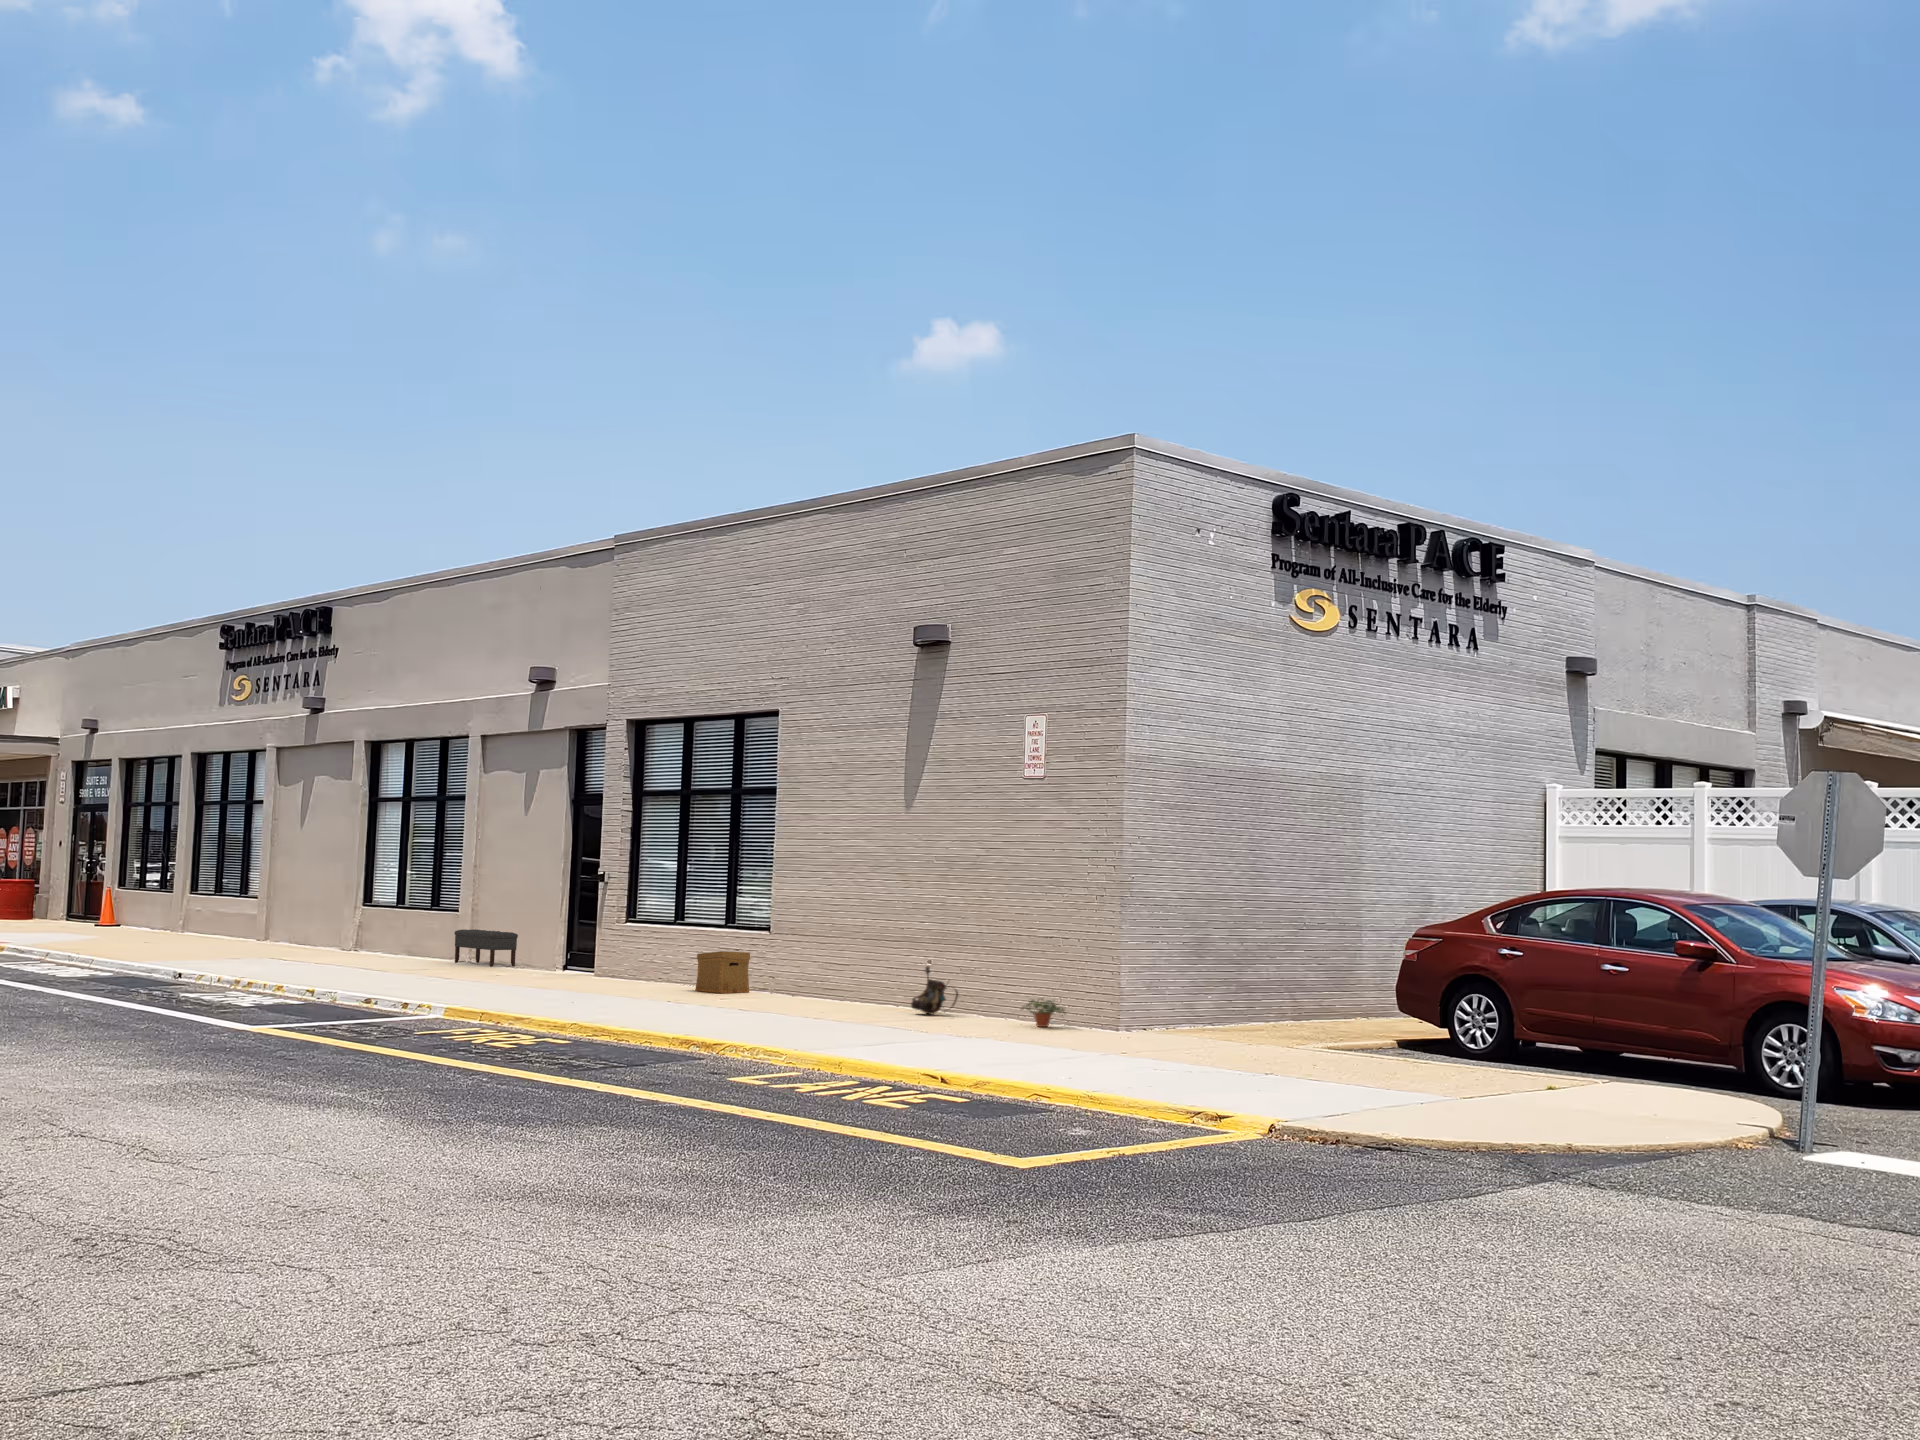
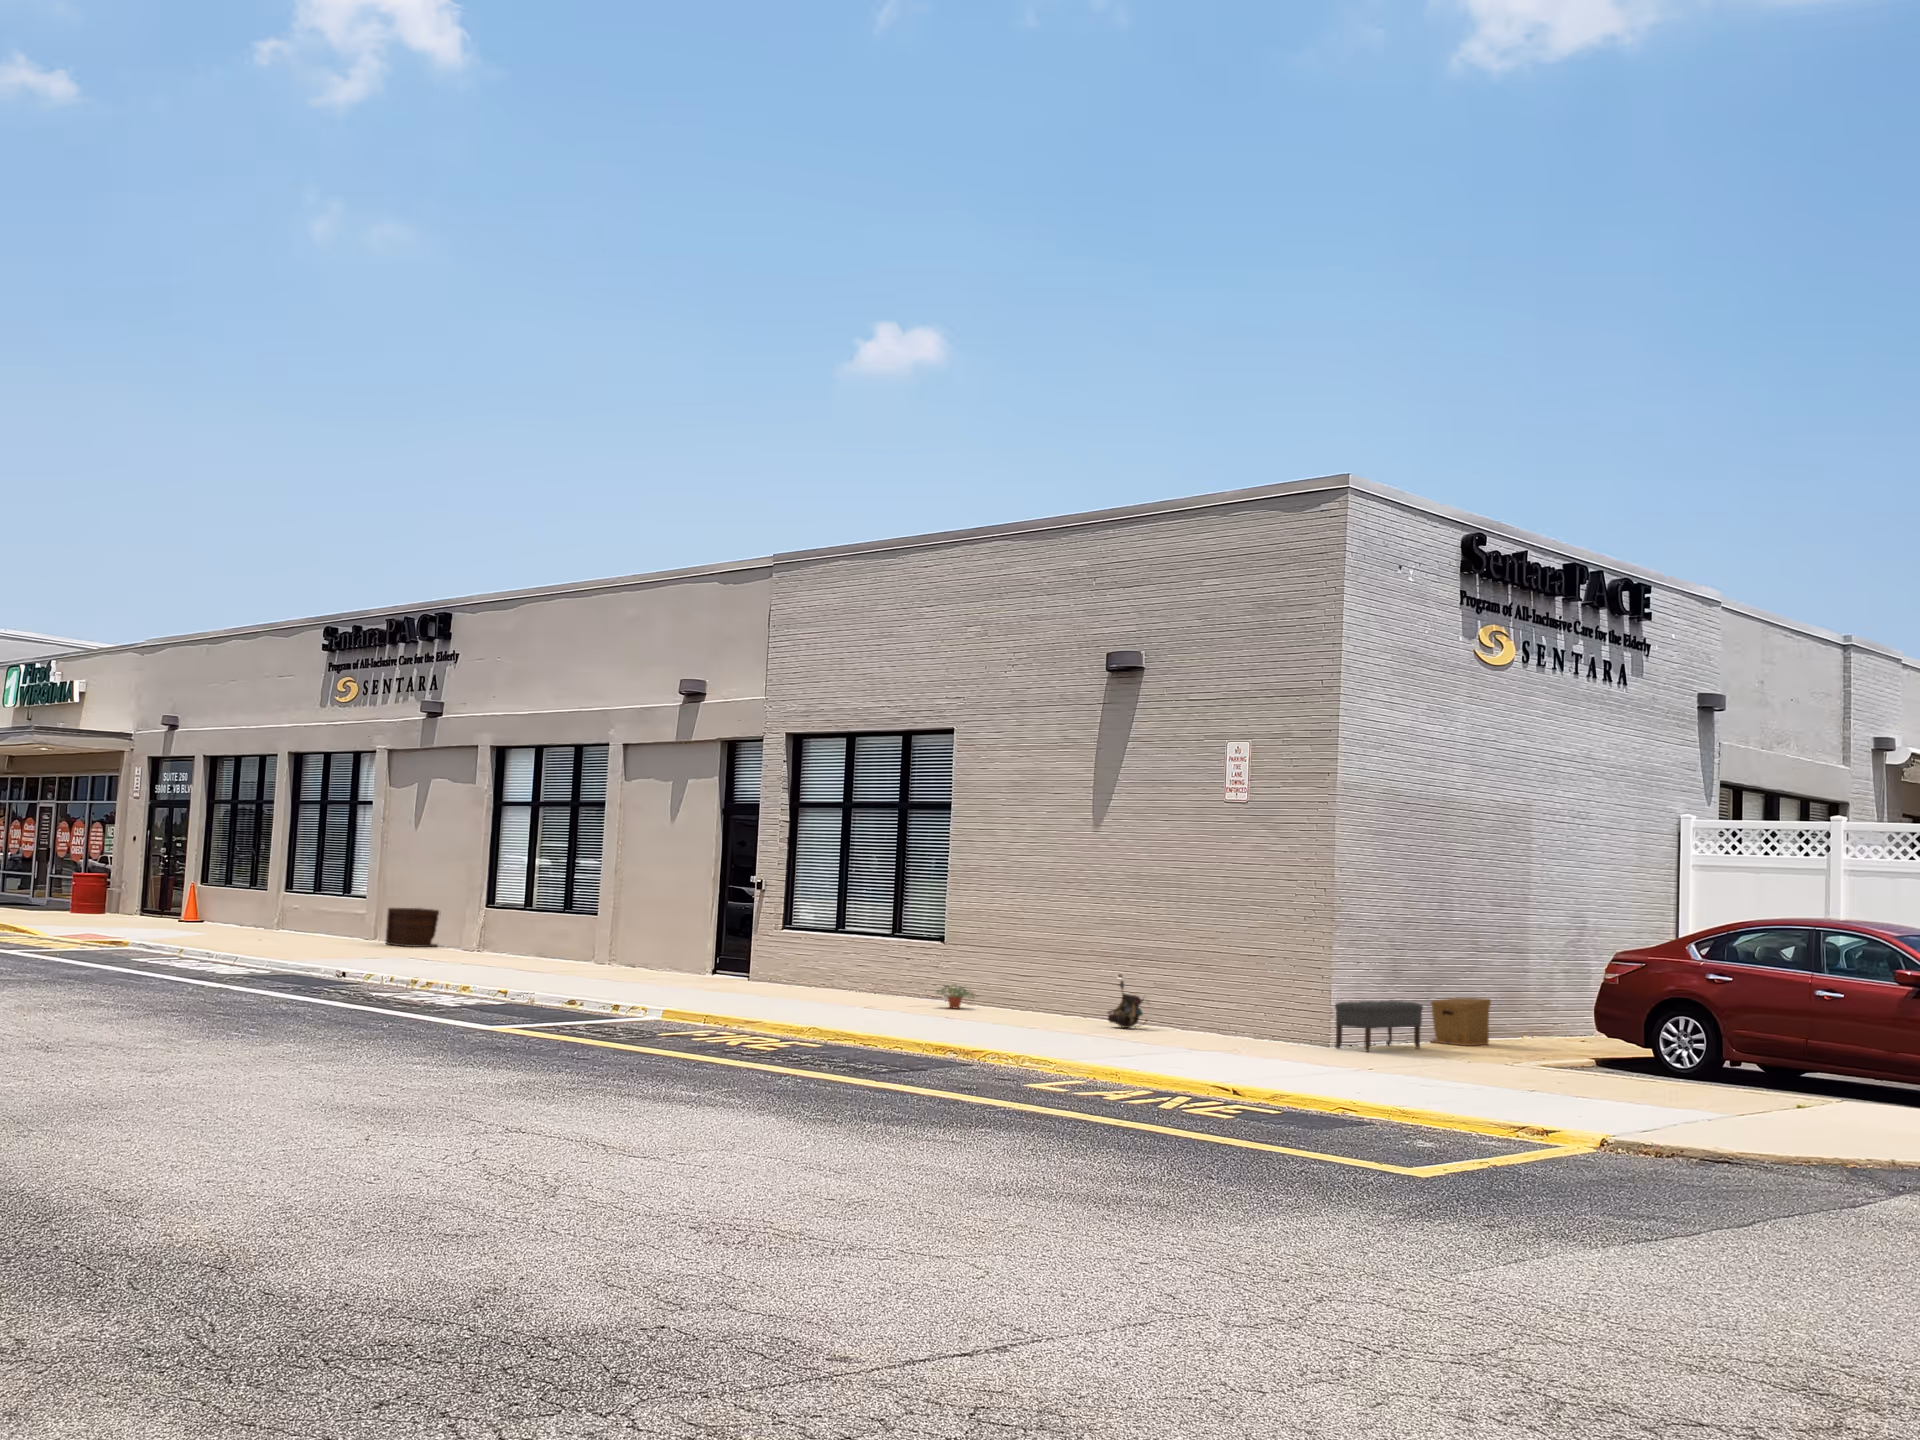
wooden crate: none [270,907,325,947] -> present [385,908,439,947]
bench: present [455,929,518,967] -> present [1335,1000,1423,1052]
cardboard box: present [695,951,750,994] -> present [1431,998,1491,1046]
potted plant: present [1021,999,1066,1027] -> present [938,985,975,1009]

